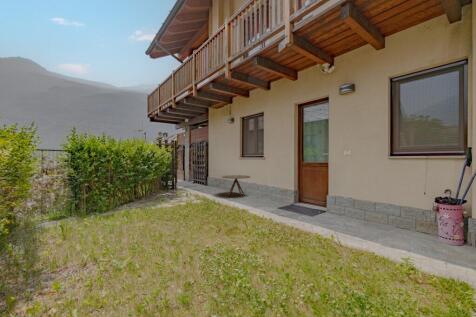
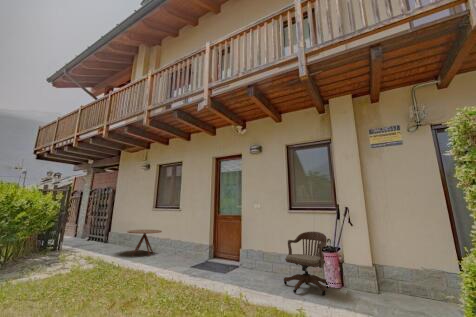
chair: none [383,179,445,250] -> present [284,232,328,295]

